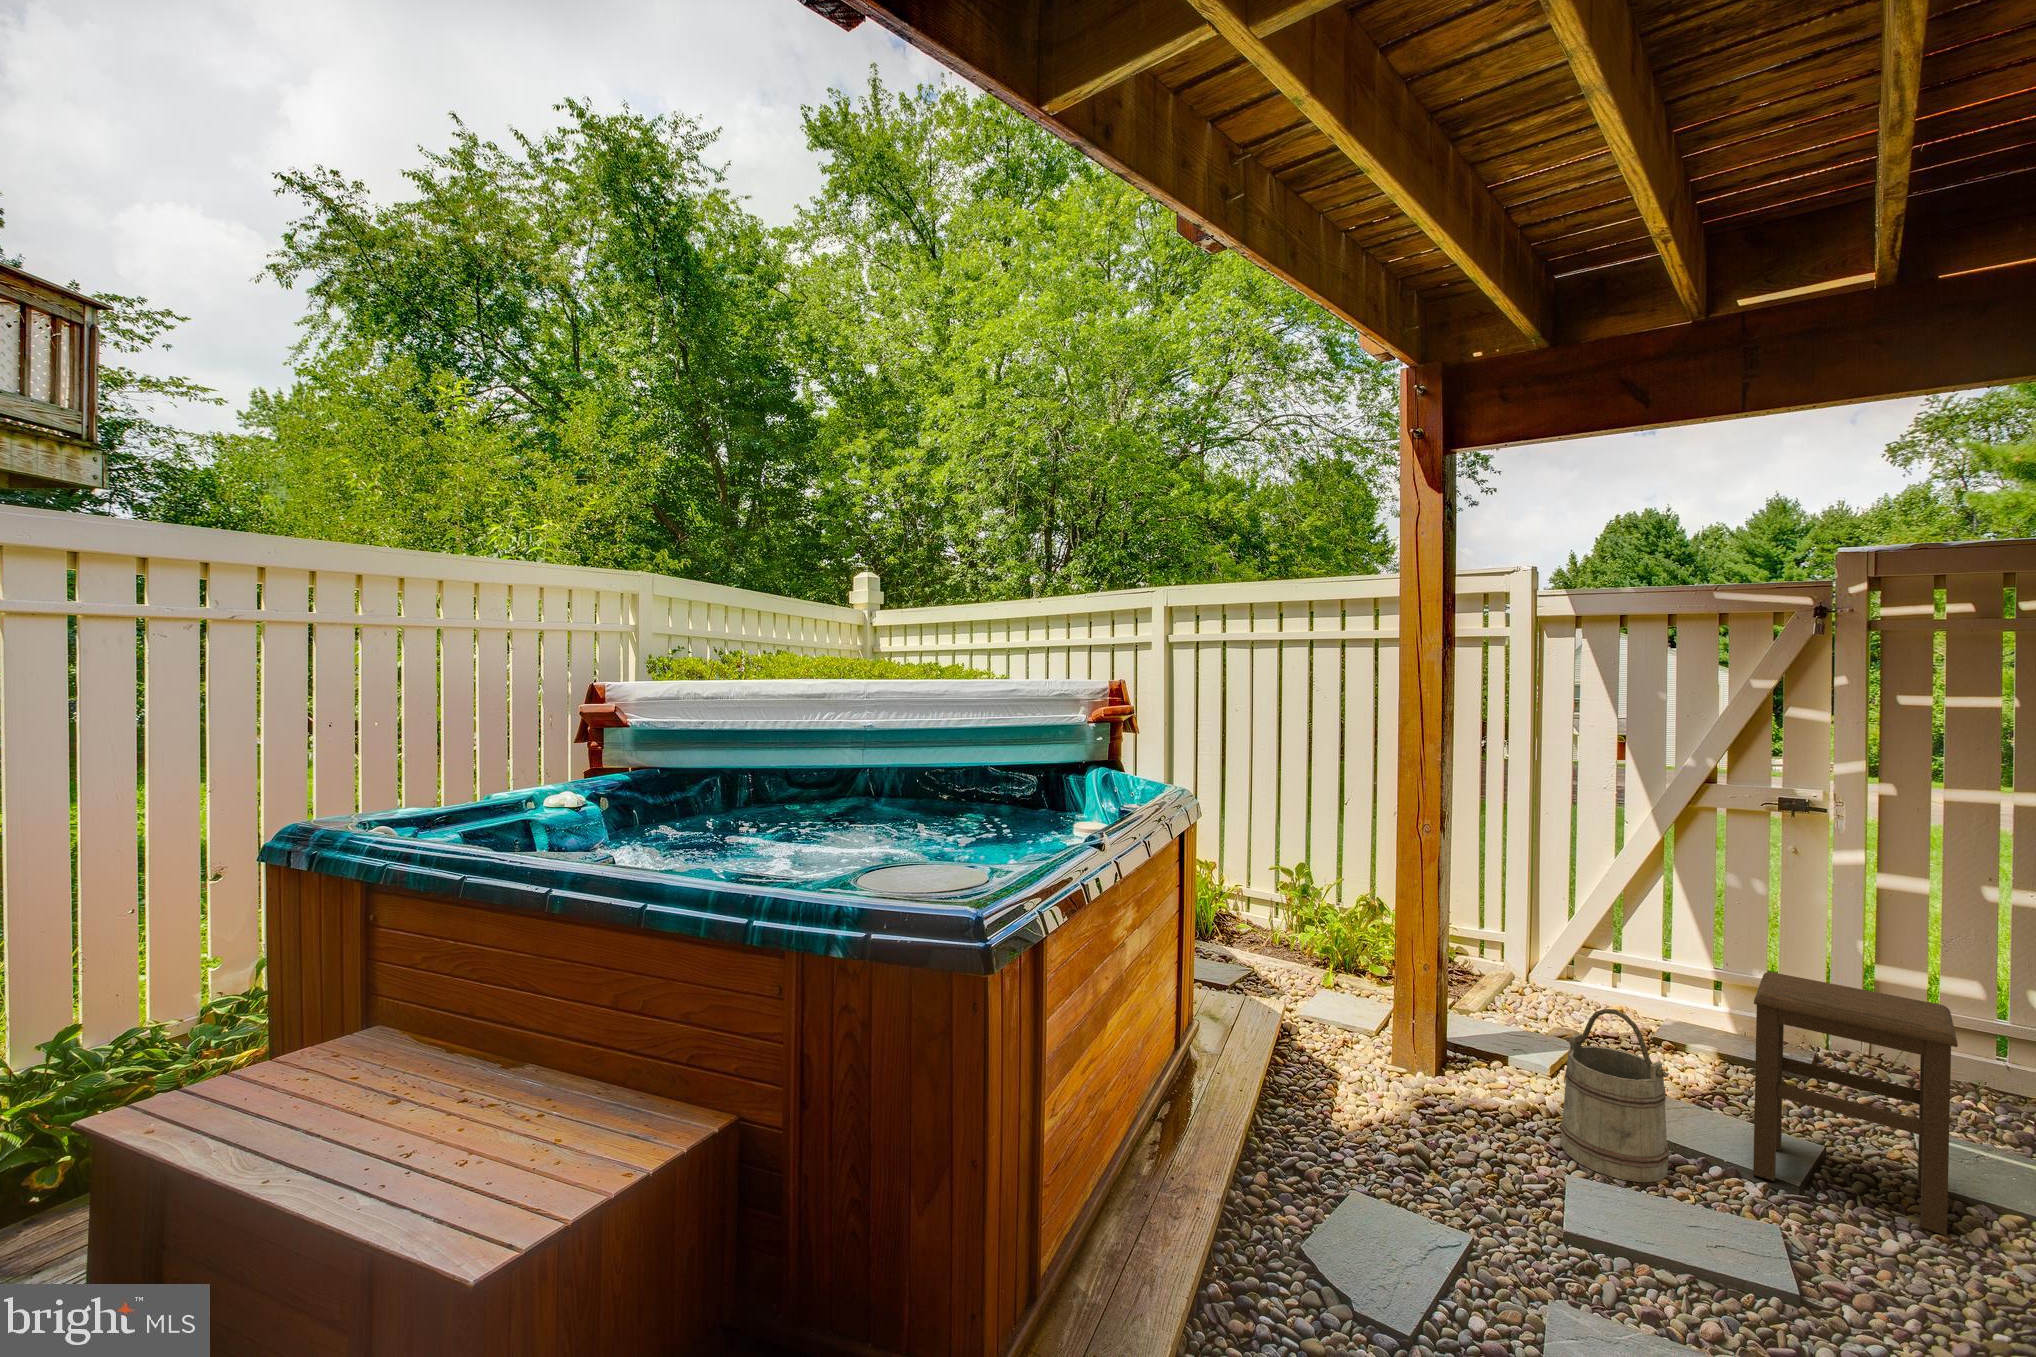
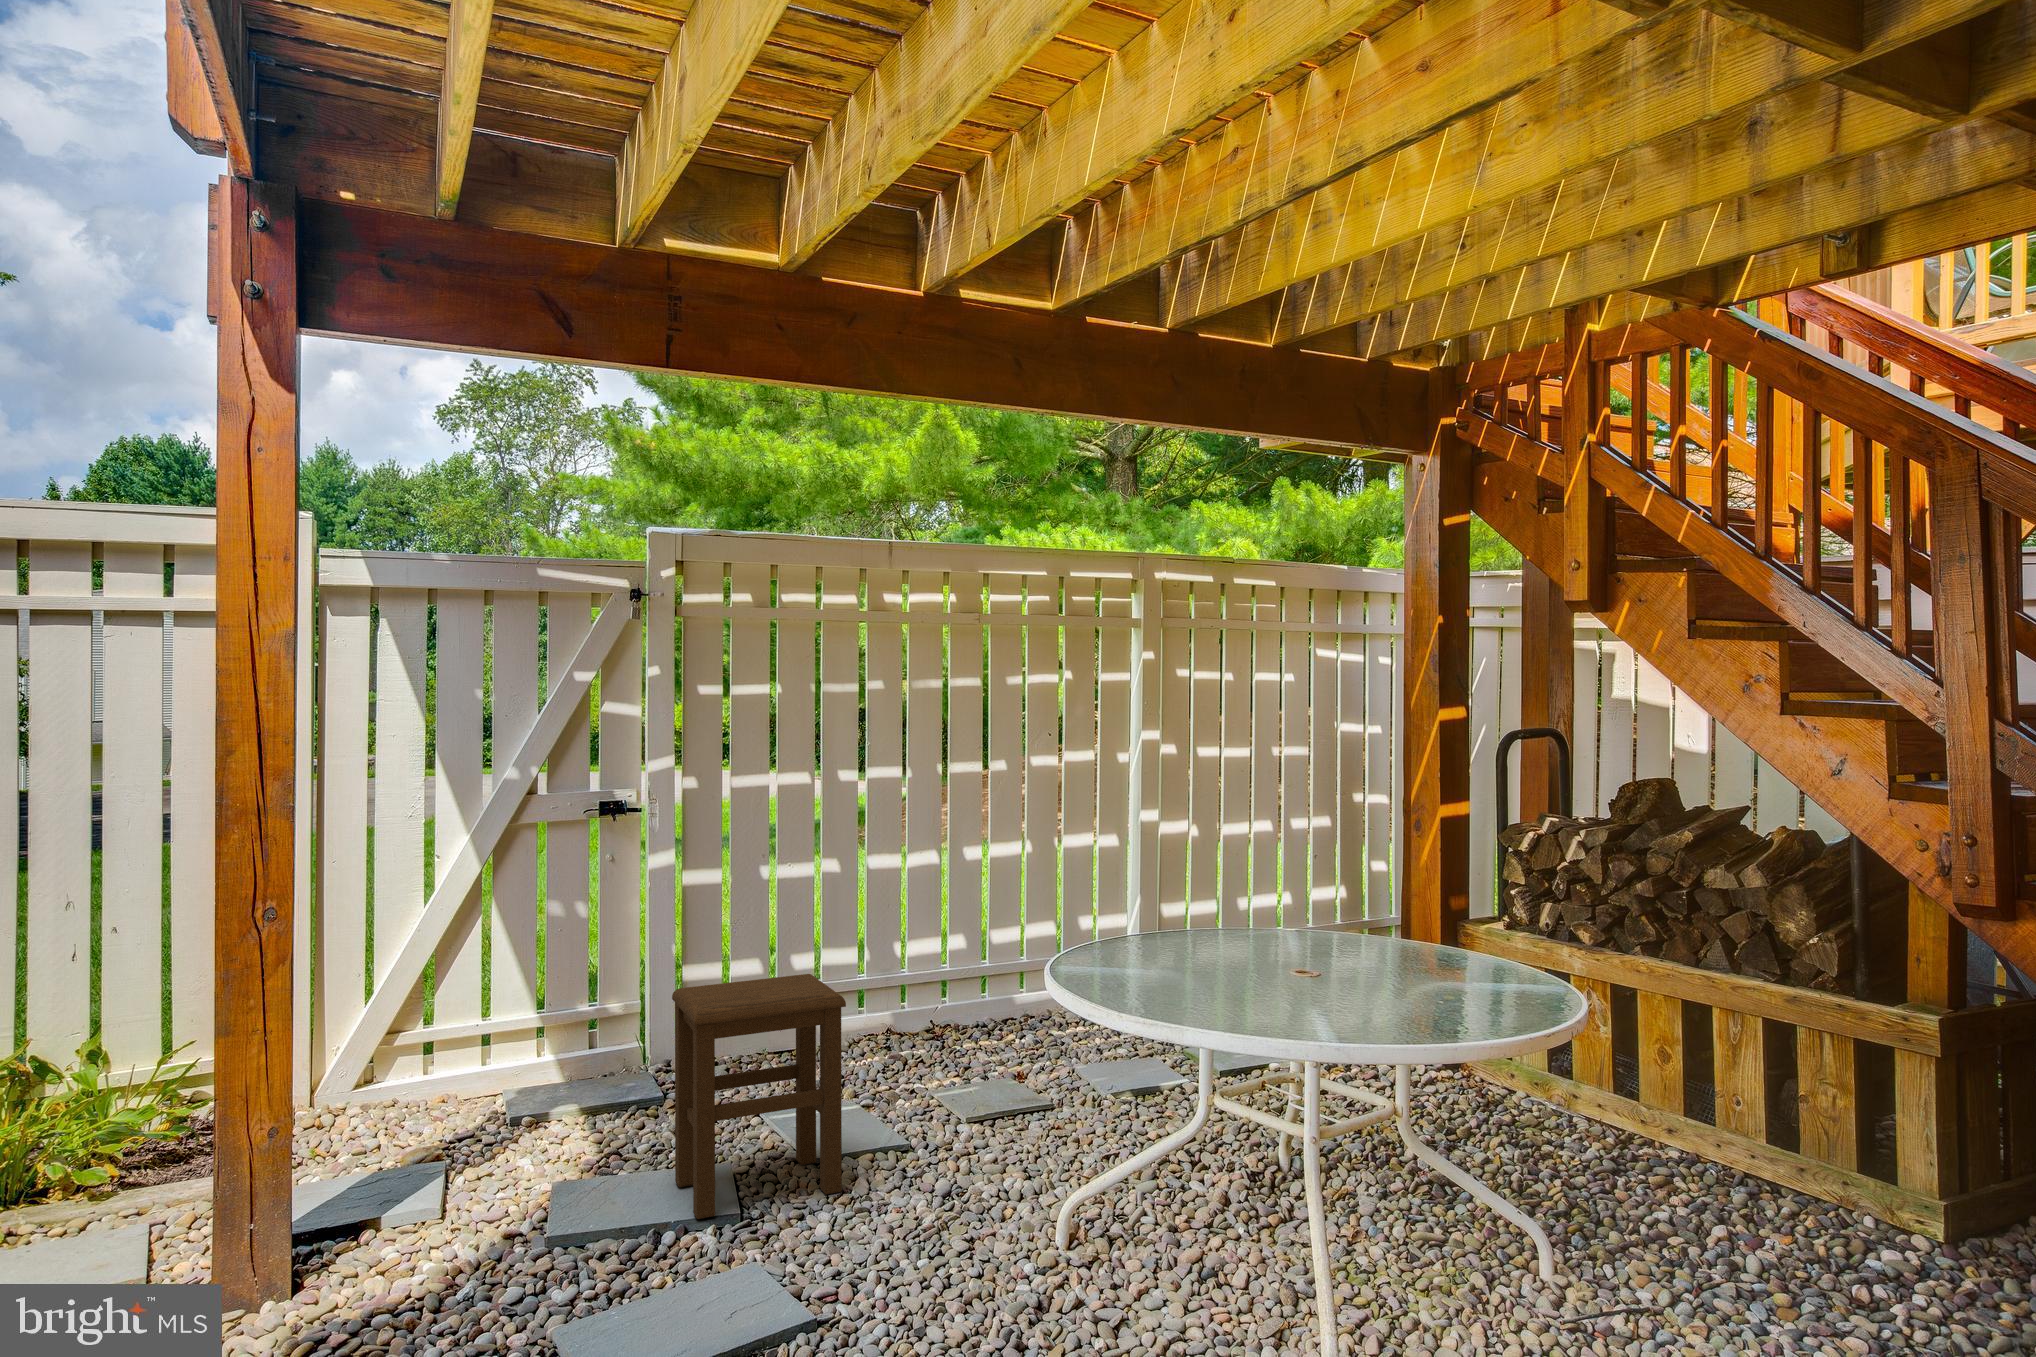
bucket: present [1560,1009,1669,1182] -> none [511,1085,639,1305]

